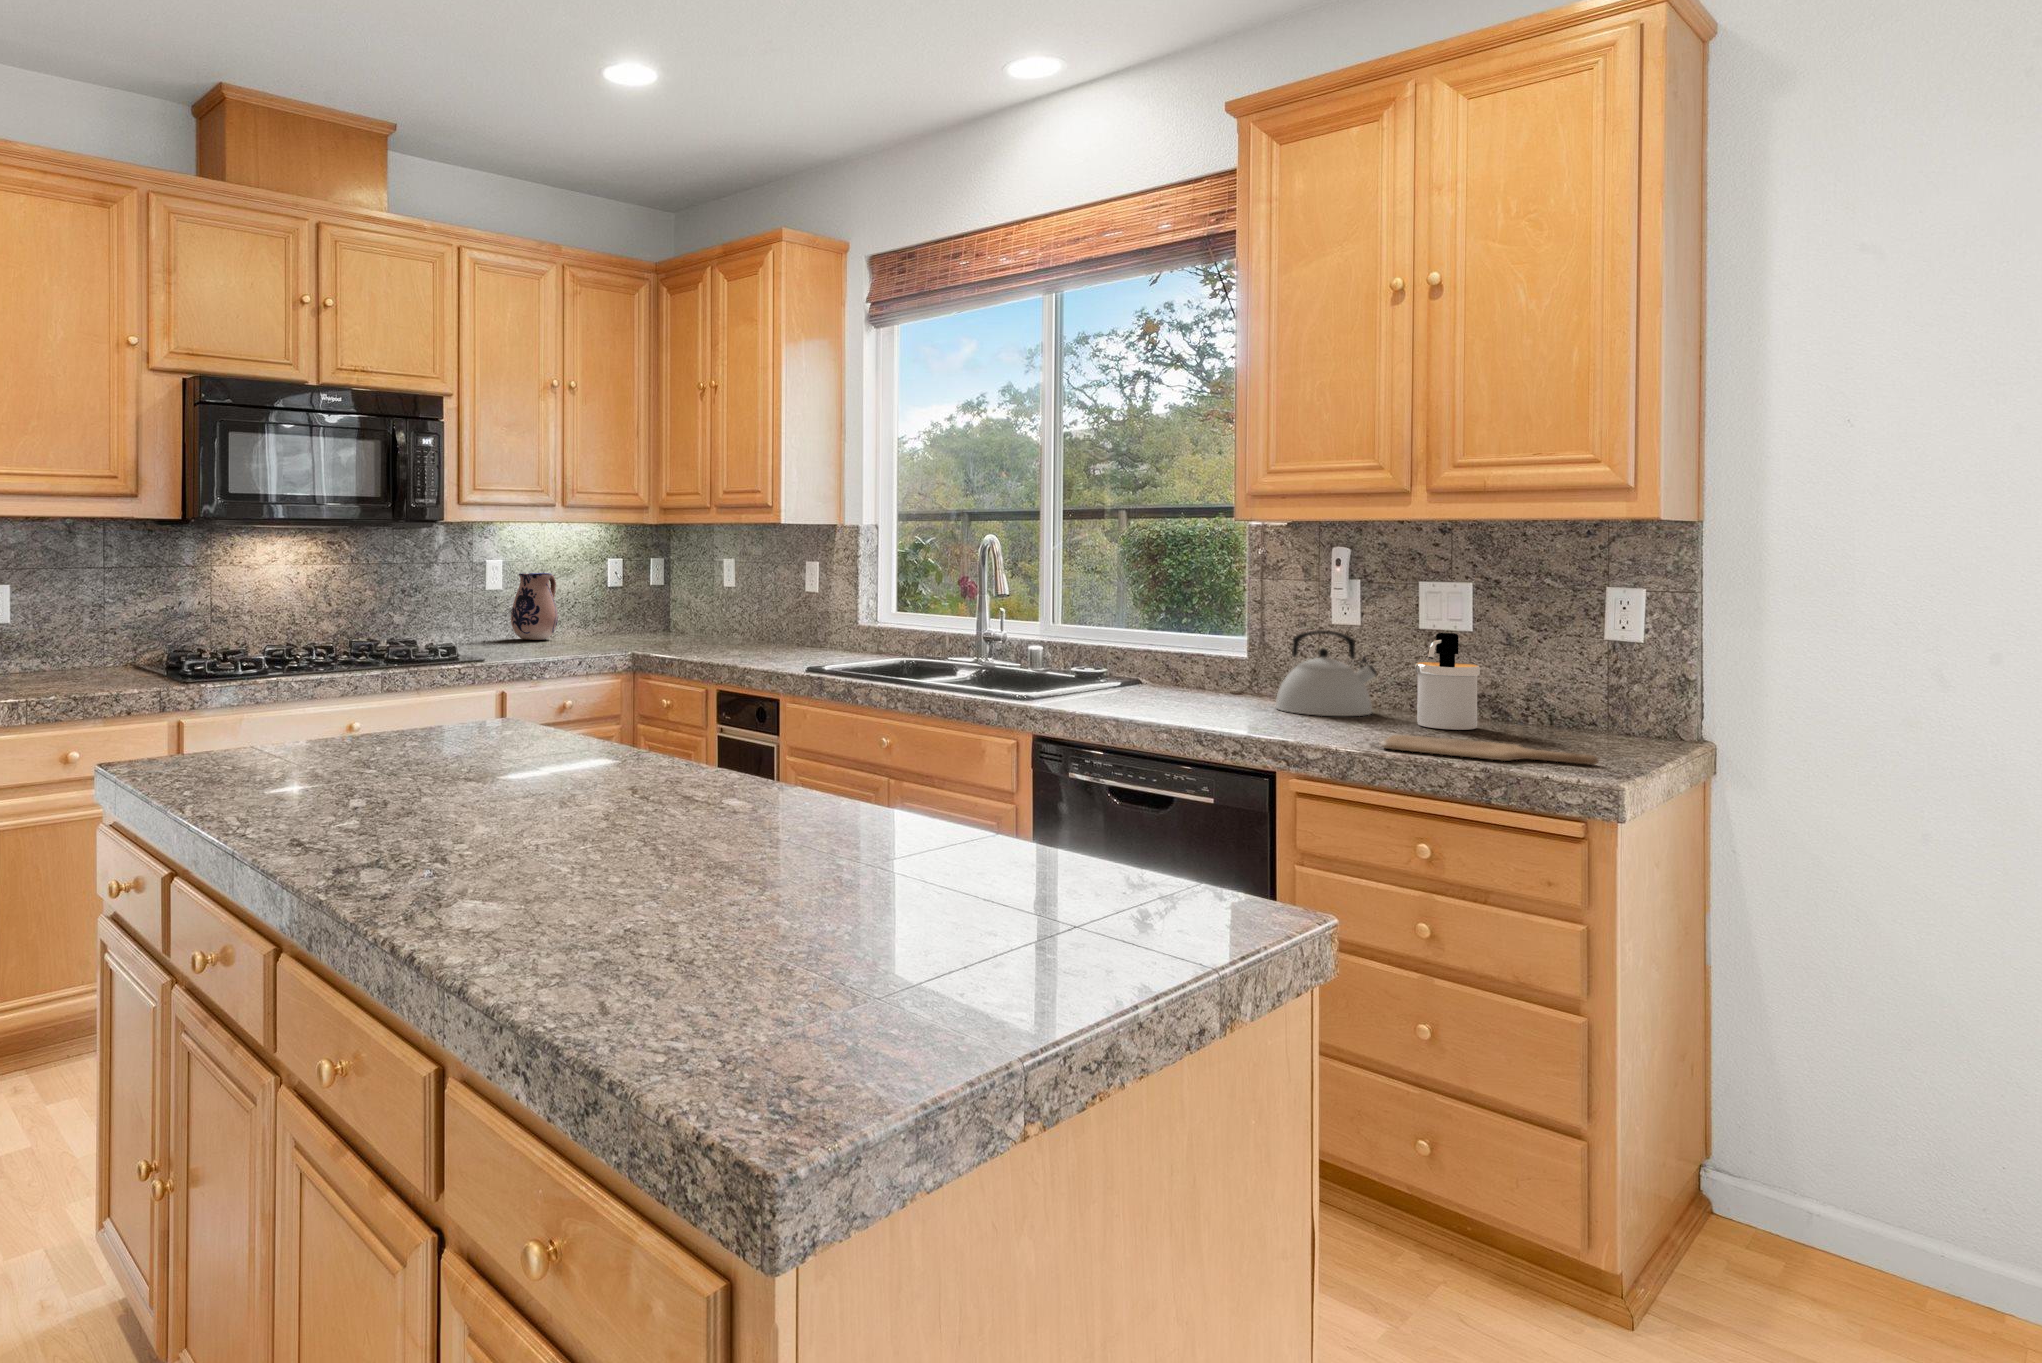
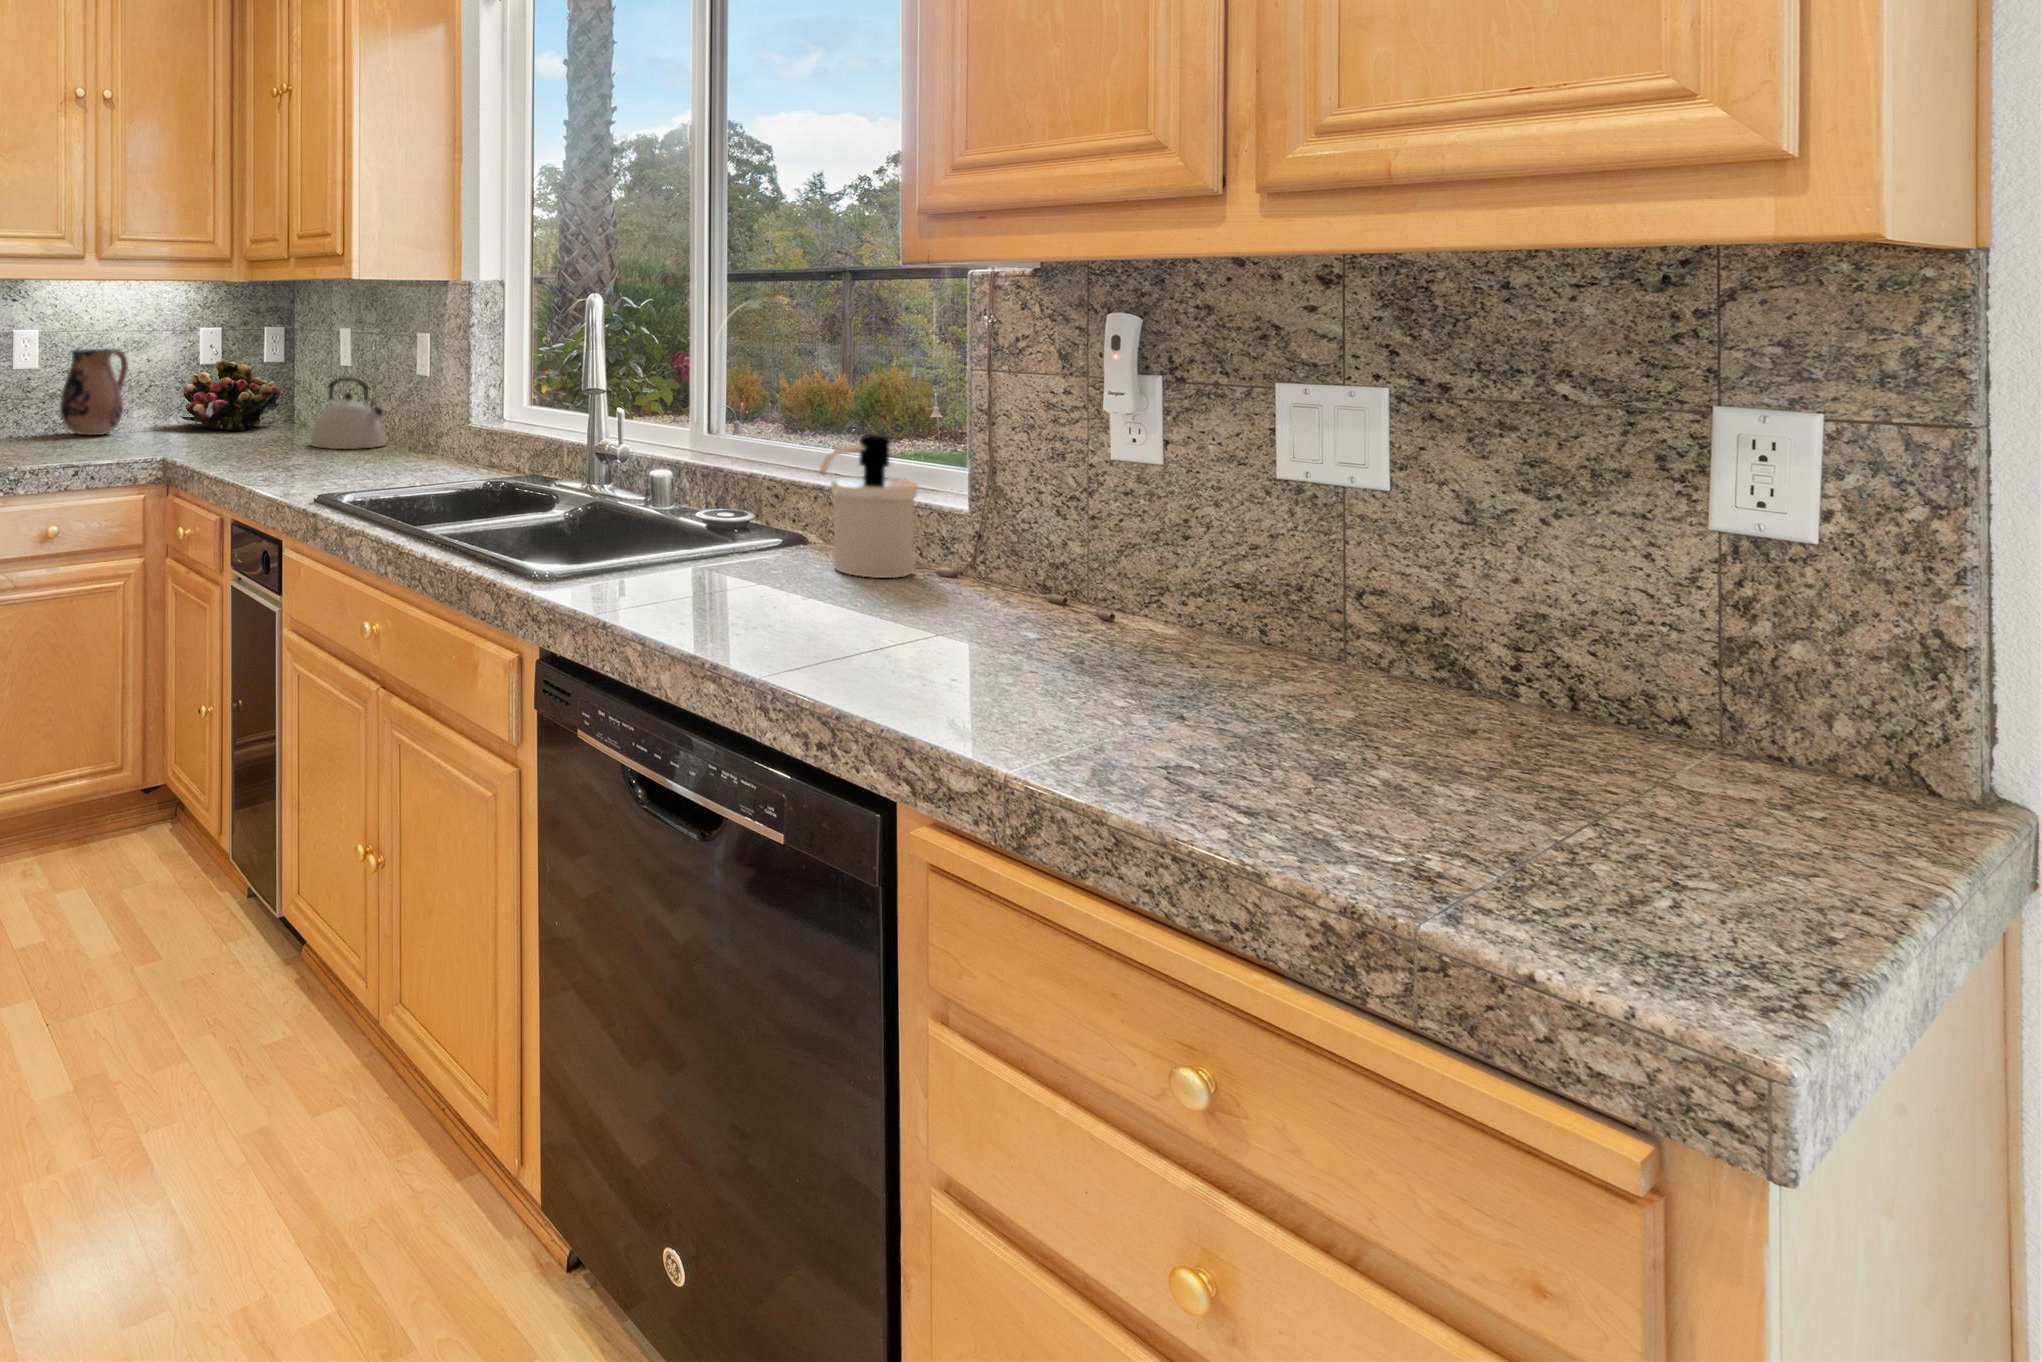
flower arrangement: none [571,580,663,636] -> present [182,359,280,431]
kettle: present [1276,630,1377,716] -> present [311,377,386,449]
soap dispenser: present [1415,633,1480,730] -> present [820,435,917,578]
cutting board: present [1381,735,1599,765] -> none [1105,751,1721,936]

